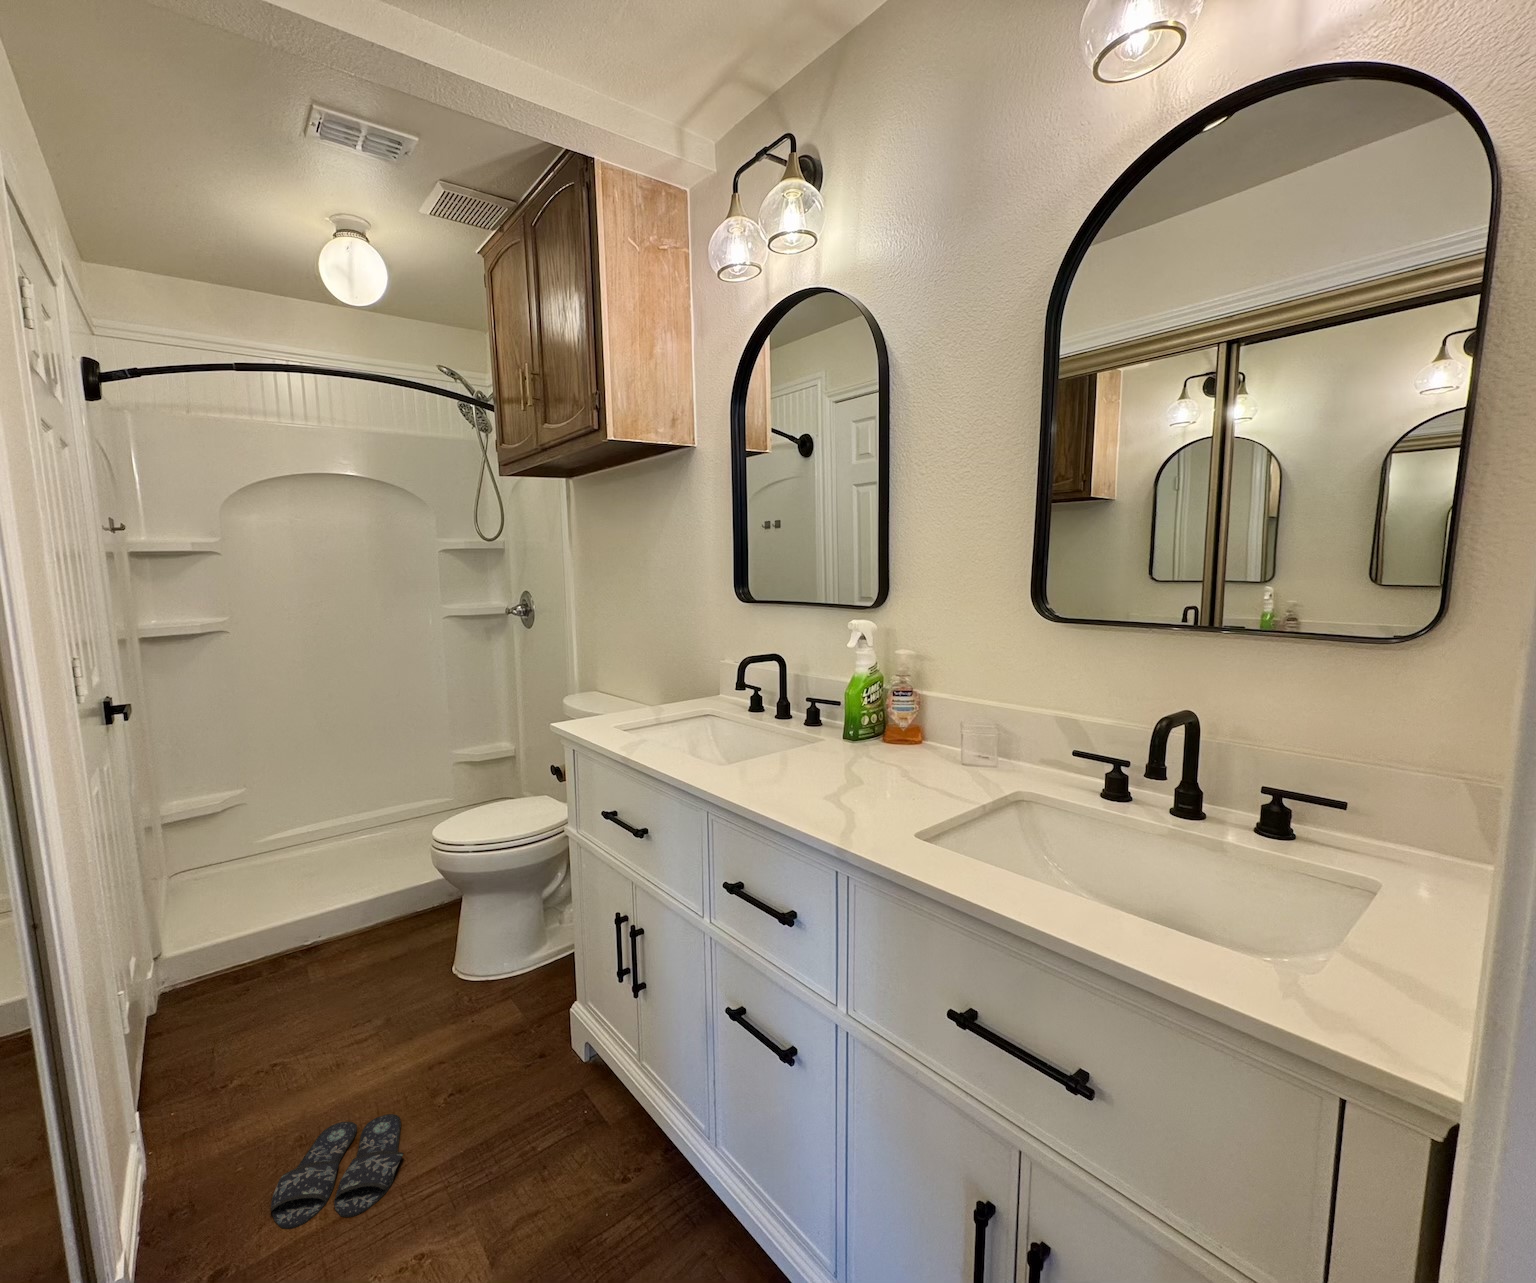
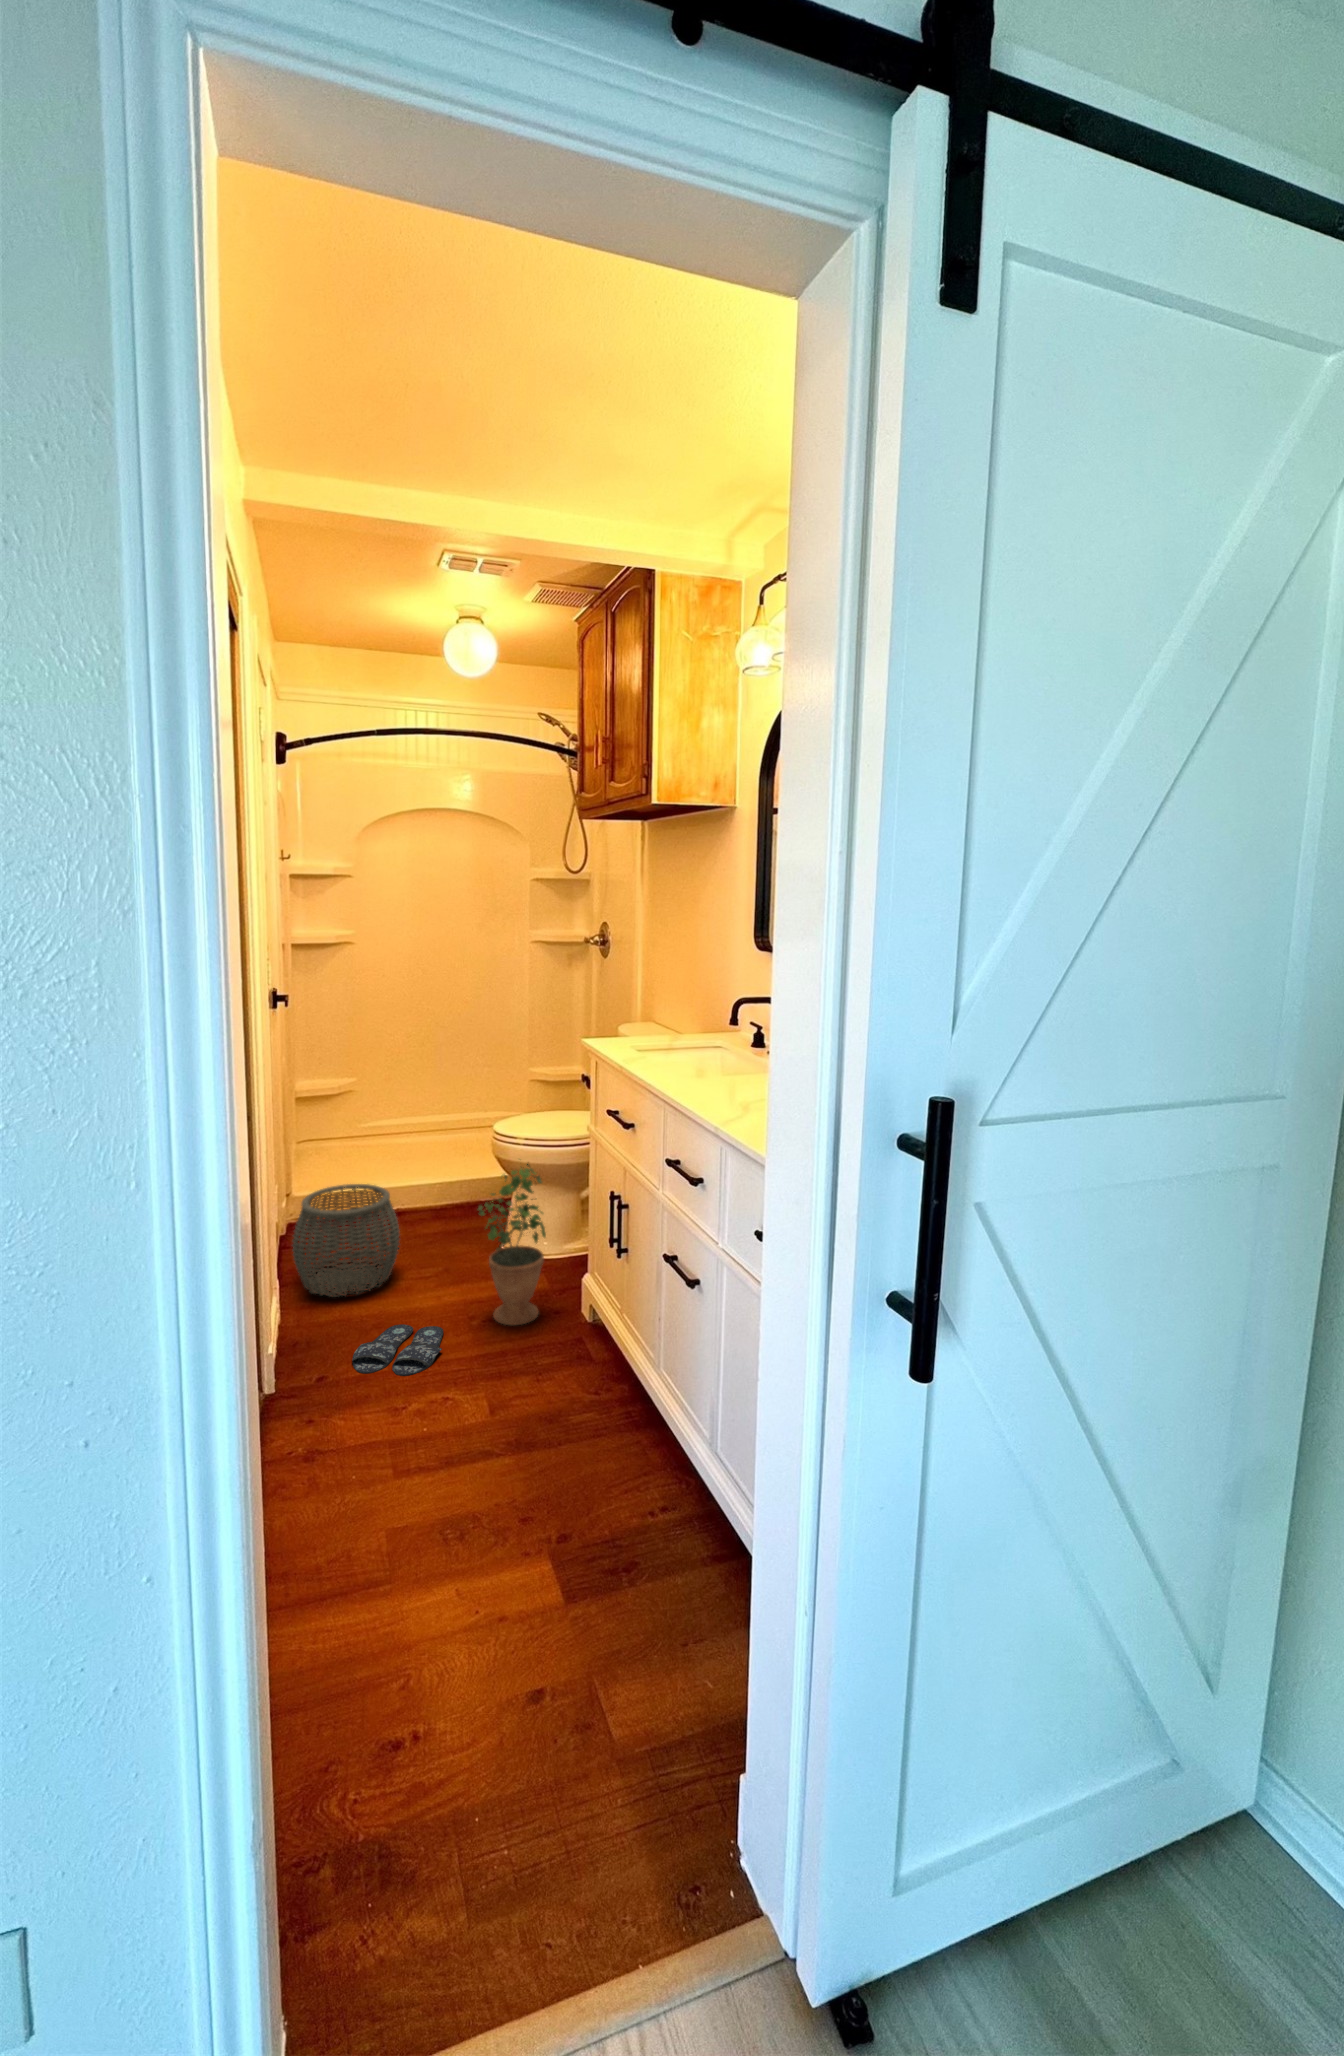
potted plant: none [432,879,524,1088] -> present [478,1164,546,1325]
woven basket: none [164,933,324,1099] -> present [292,1184,400,1297]

